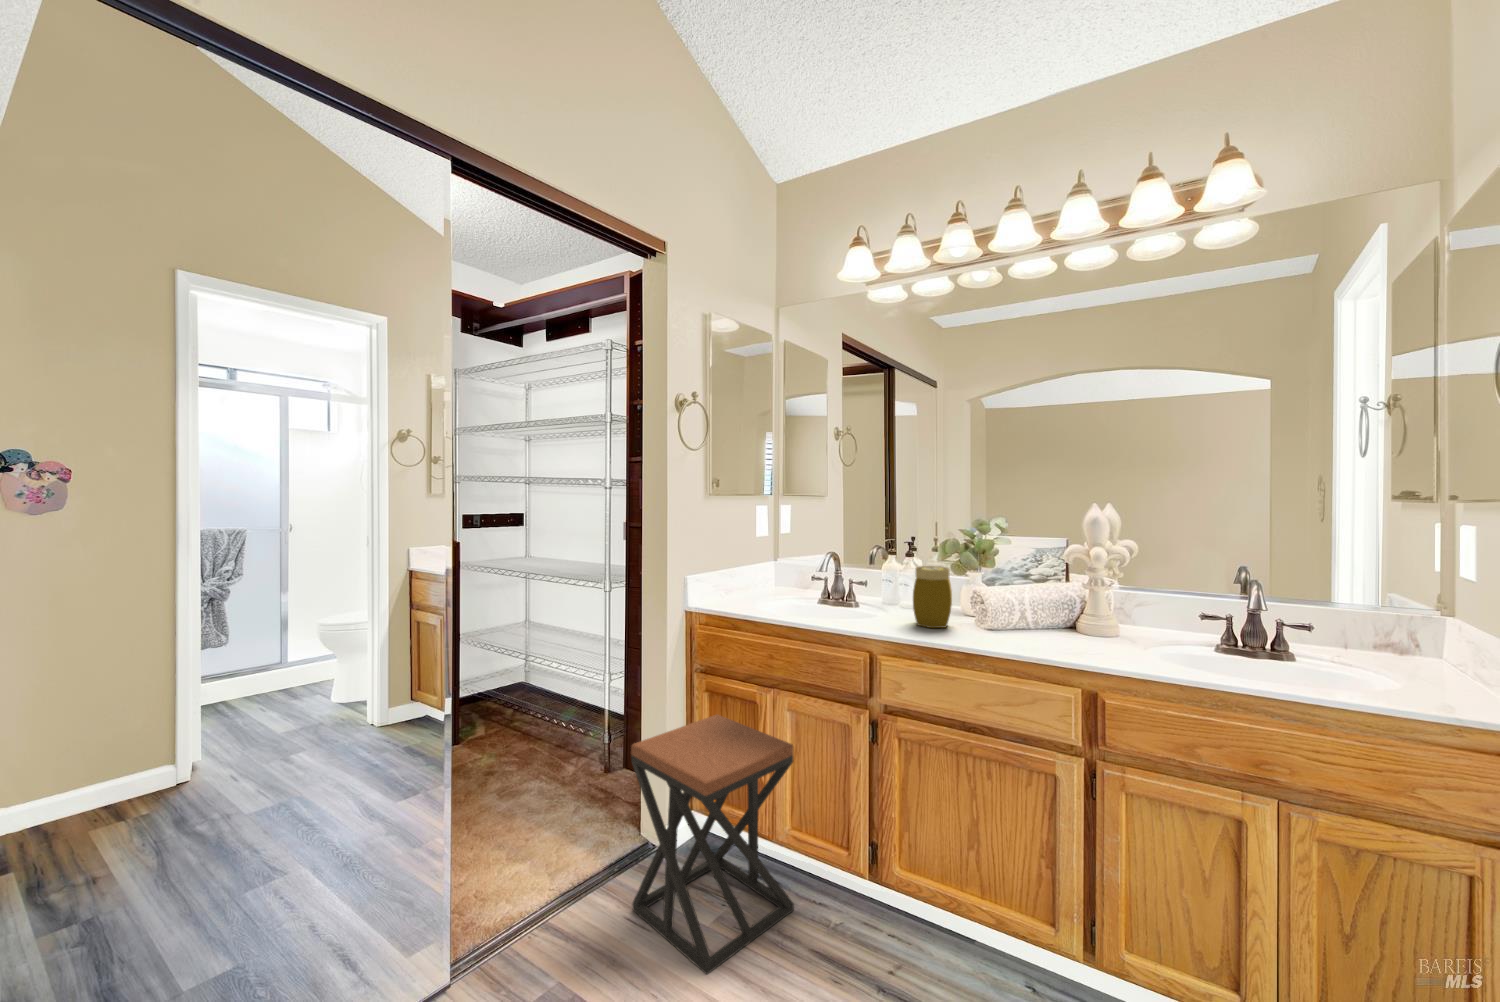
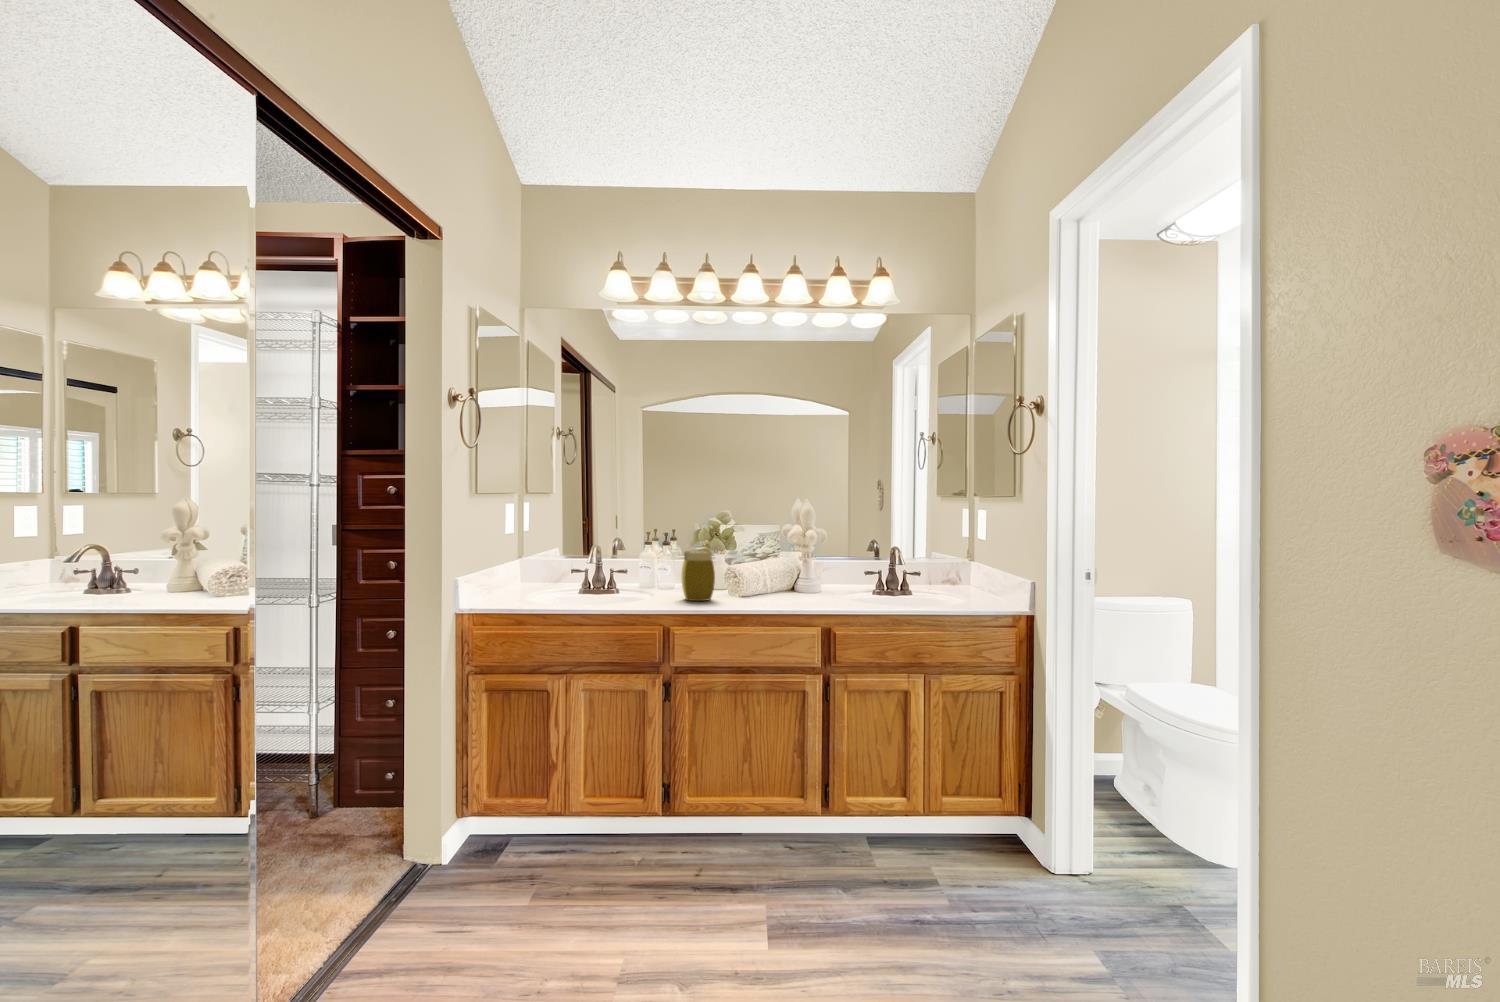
stool: present [631,714,794,974] -> none [452,706,603,917]

